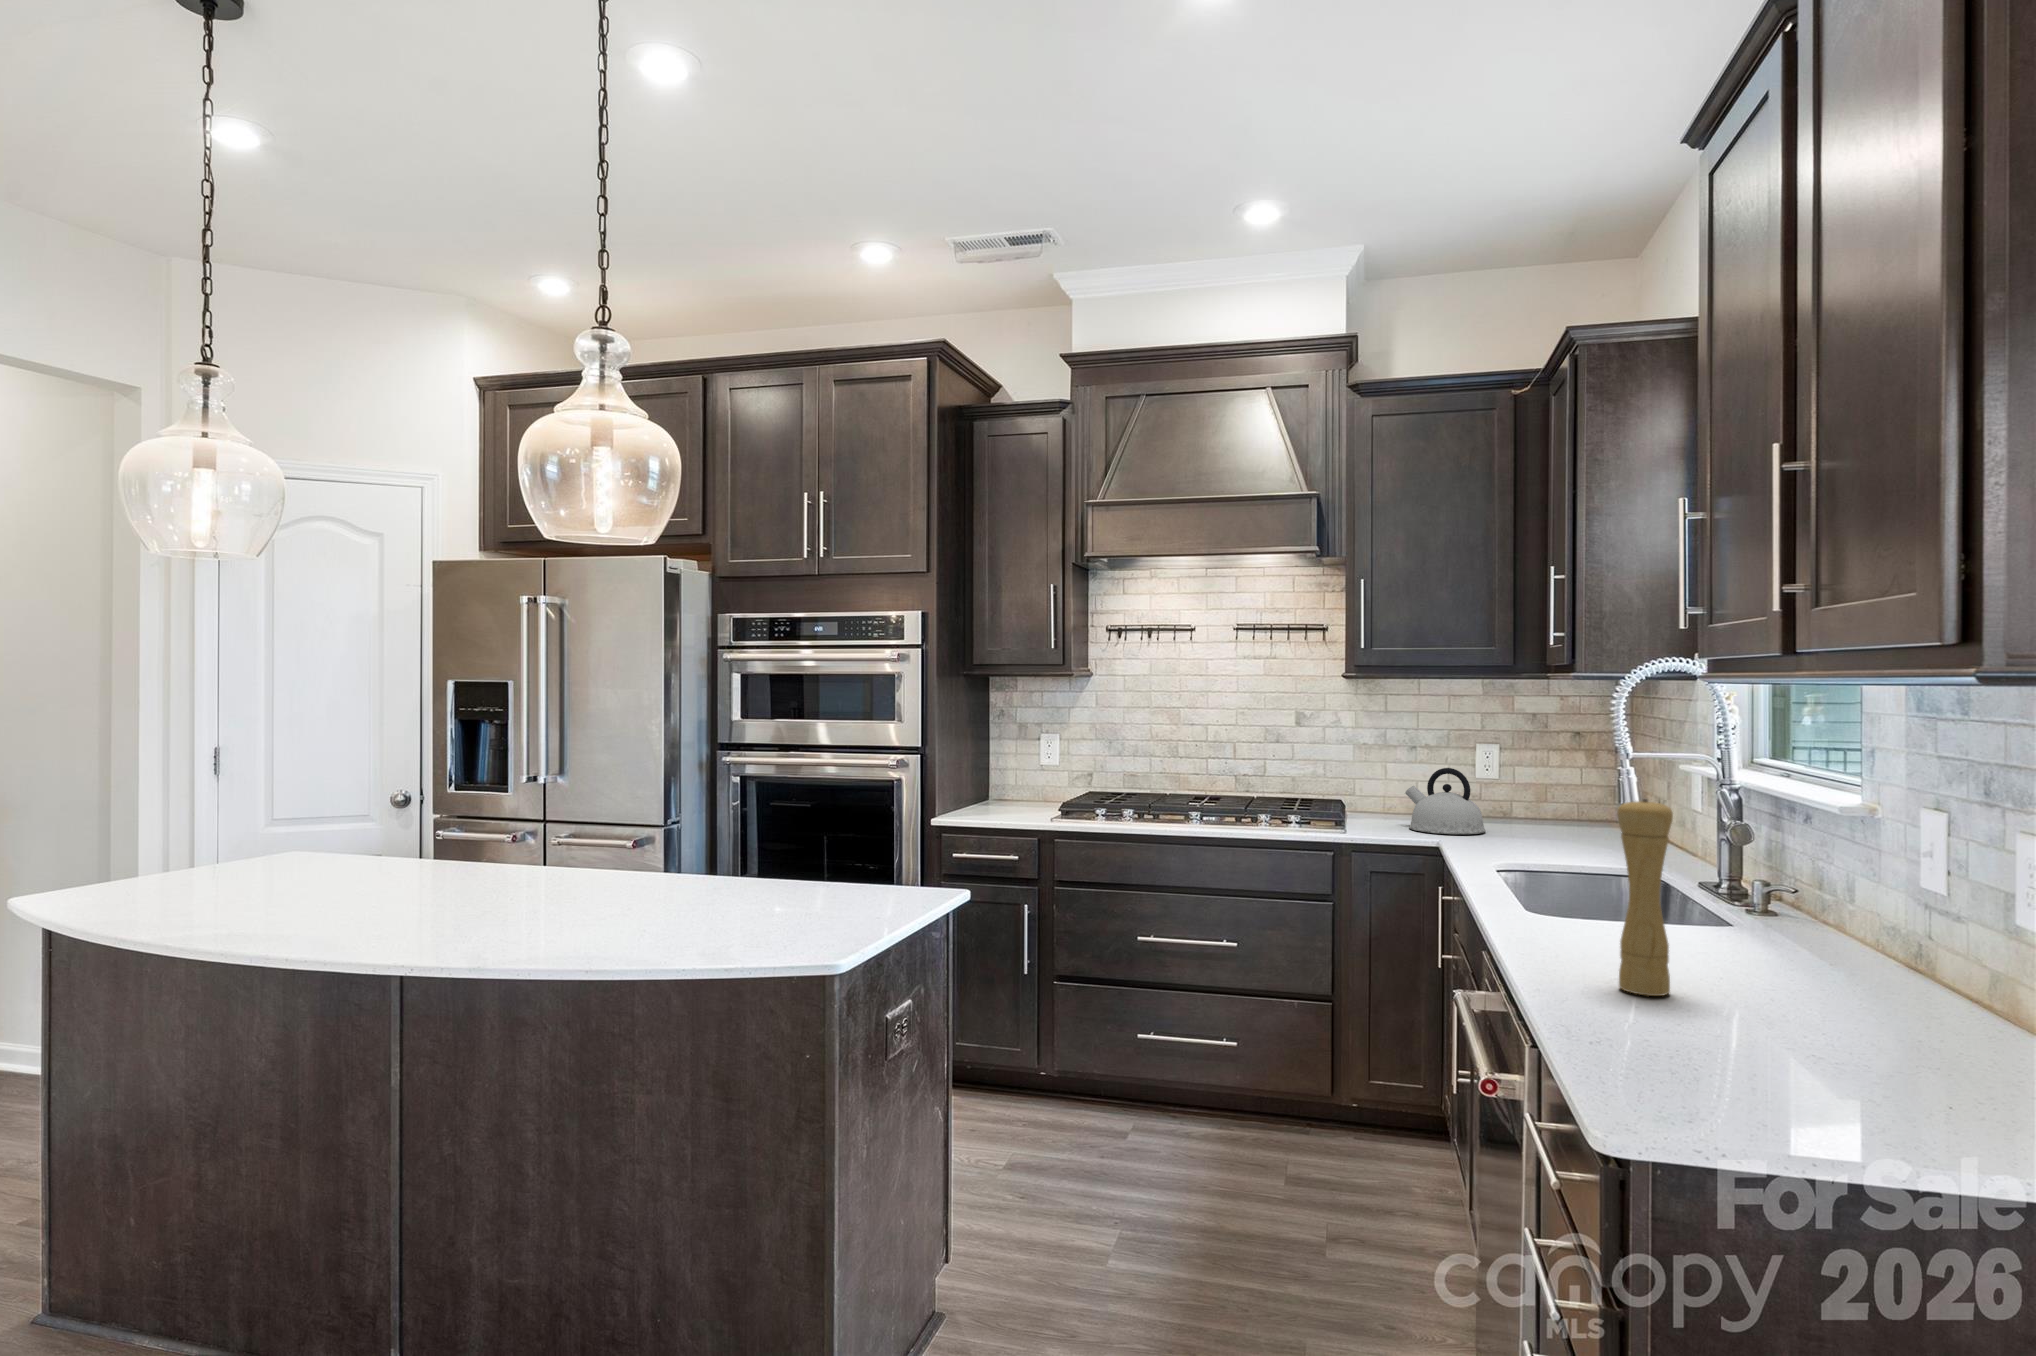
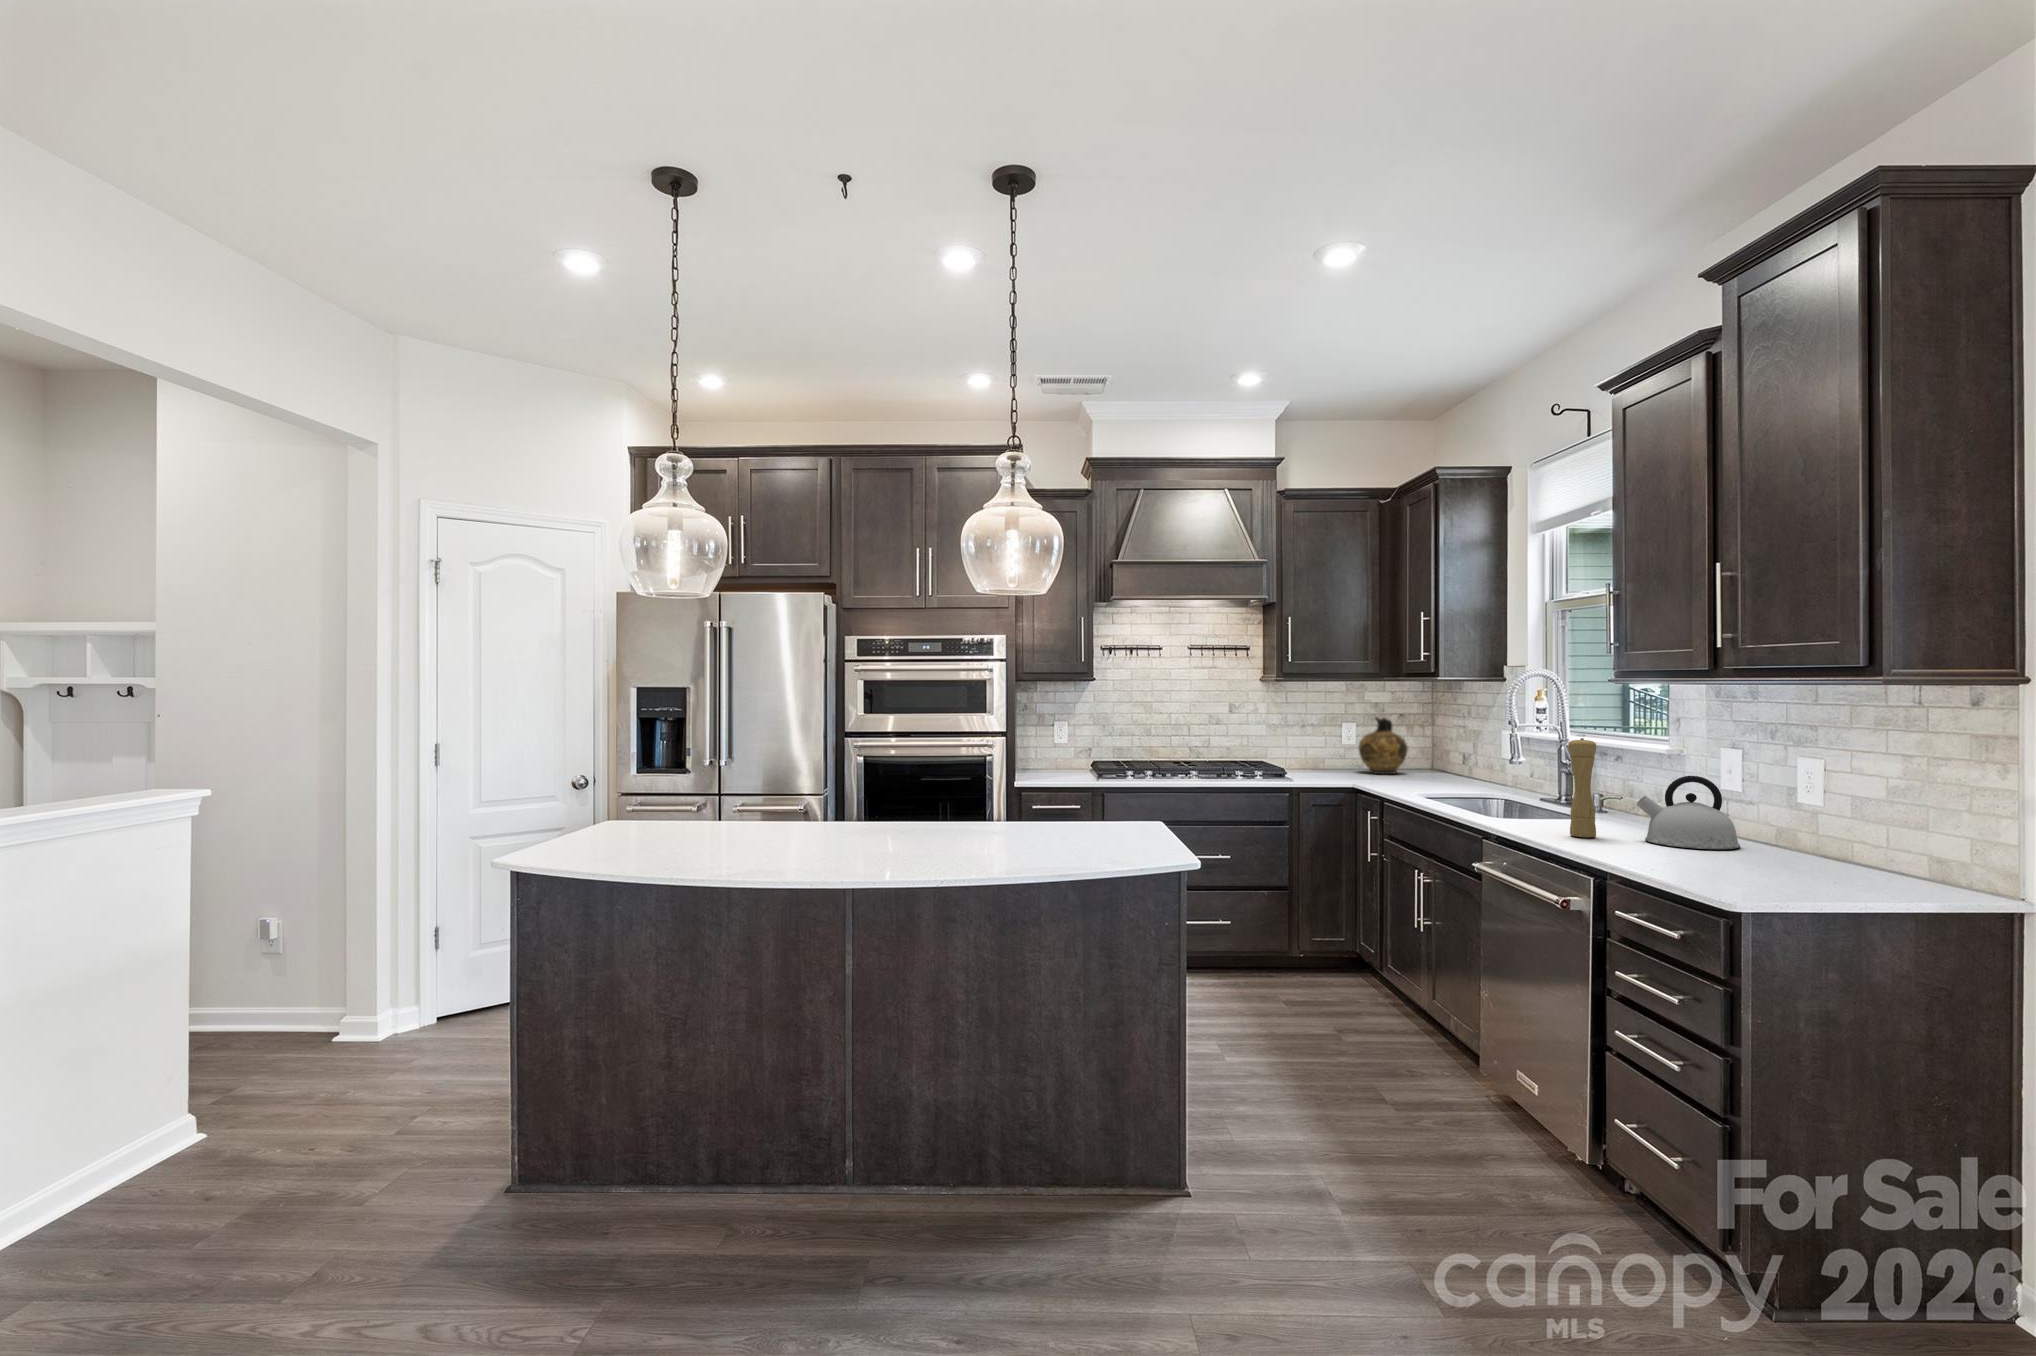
ceramic jug: none [1500,735,1580,827] -> present [1359,717,1408,774]
kettle: present [1405,768,1486,834] -> present [1636,776,1740,849]

